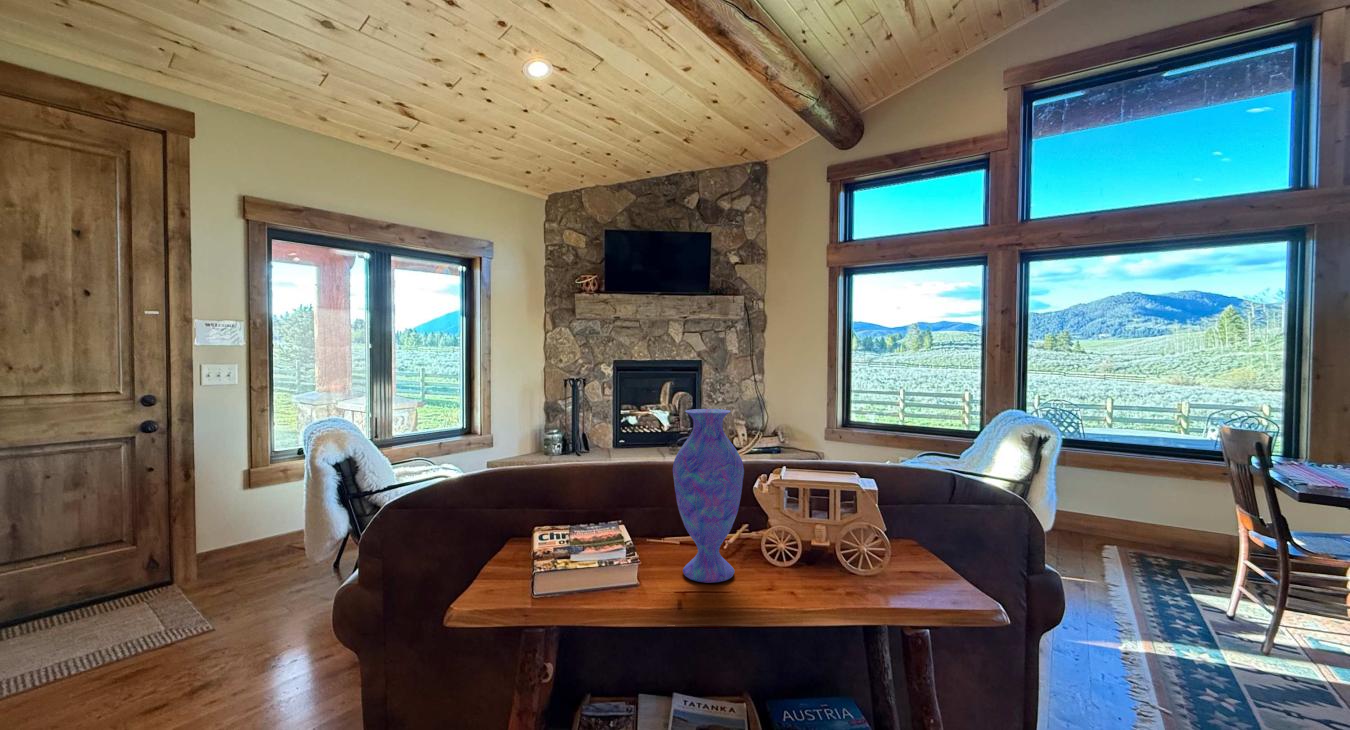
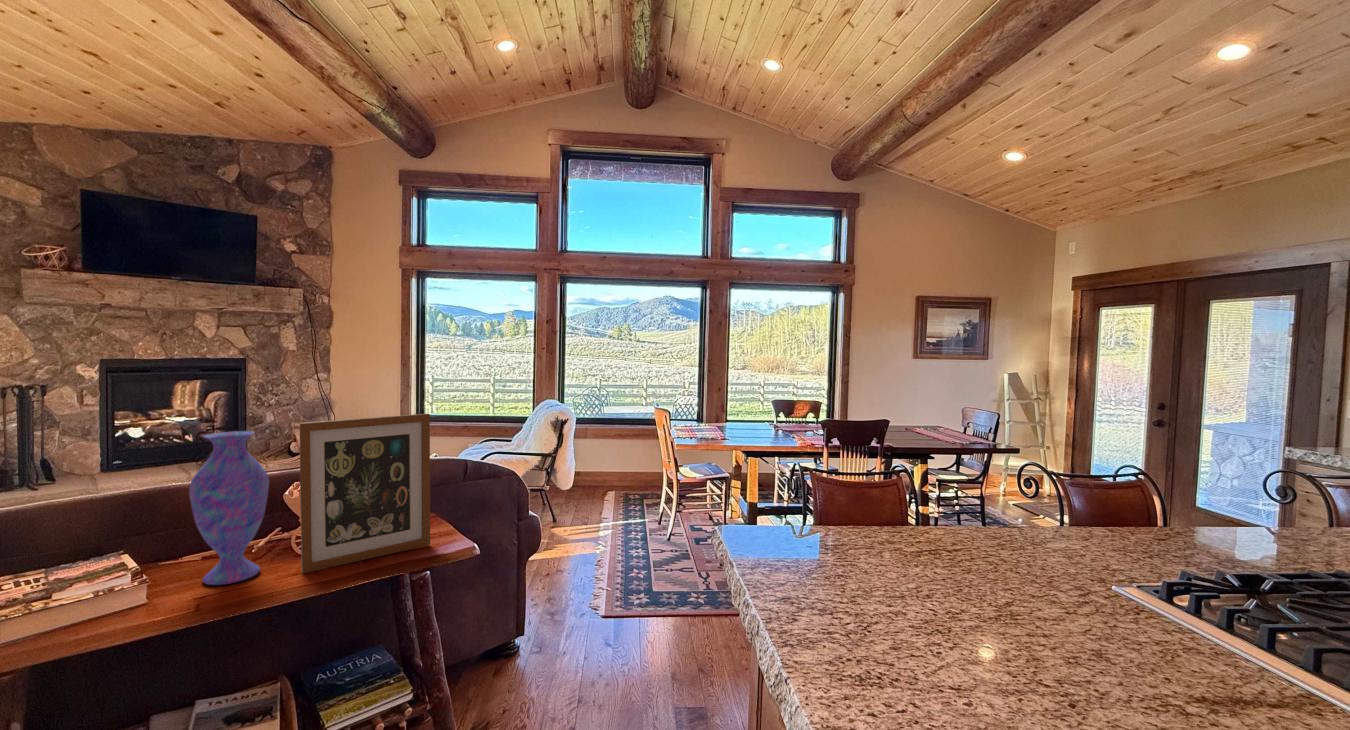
picture frame: none [776,401,929,590] -> present [299,414,430,574]

